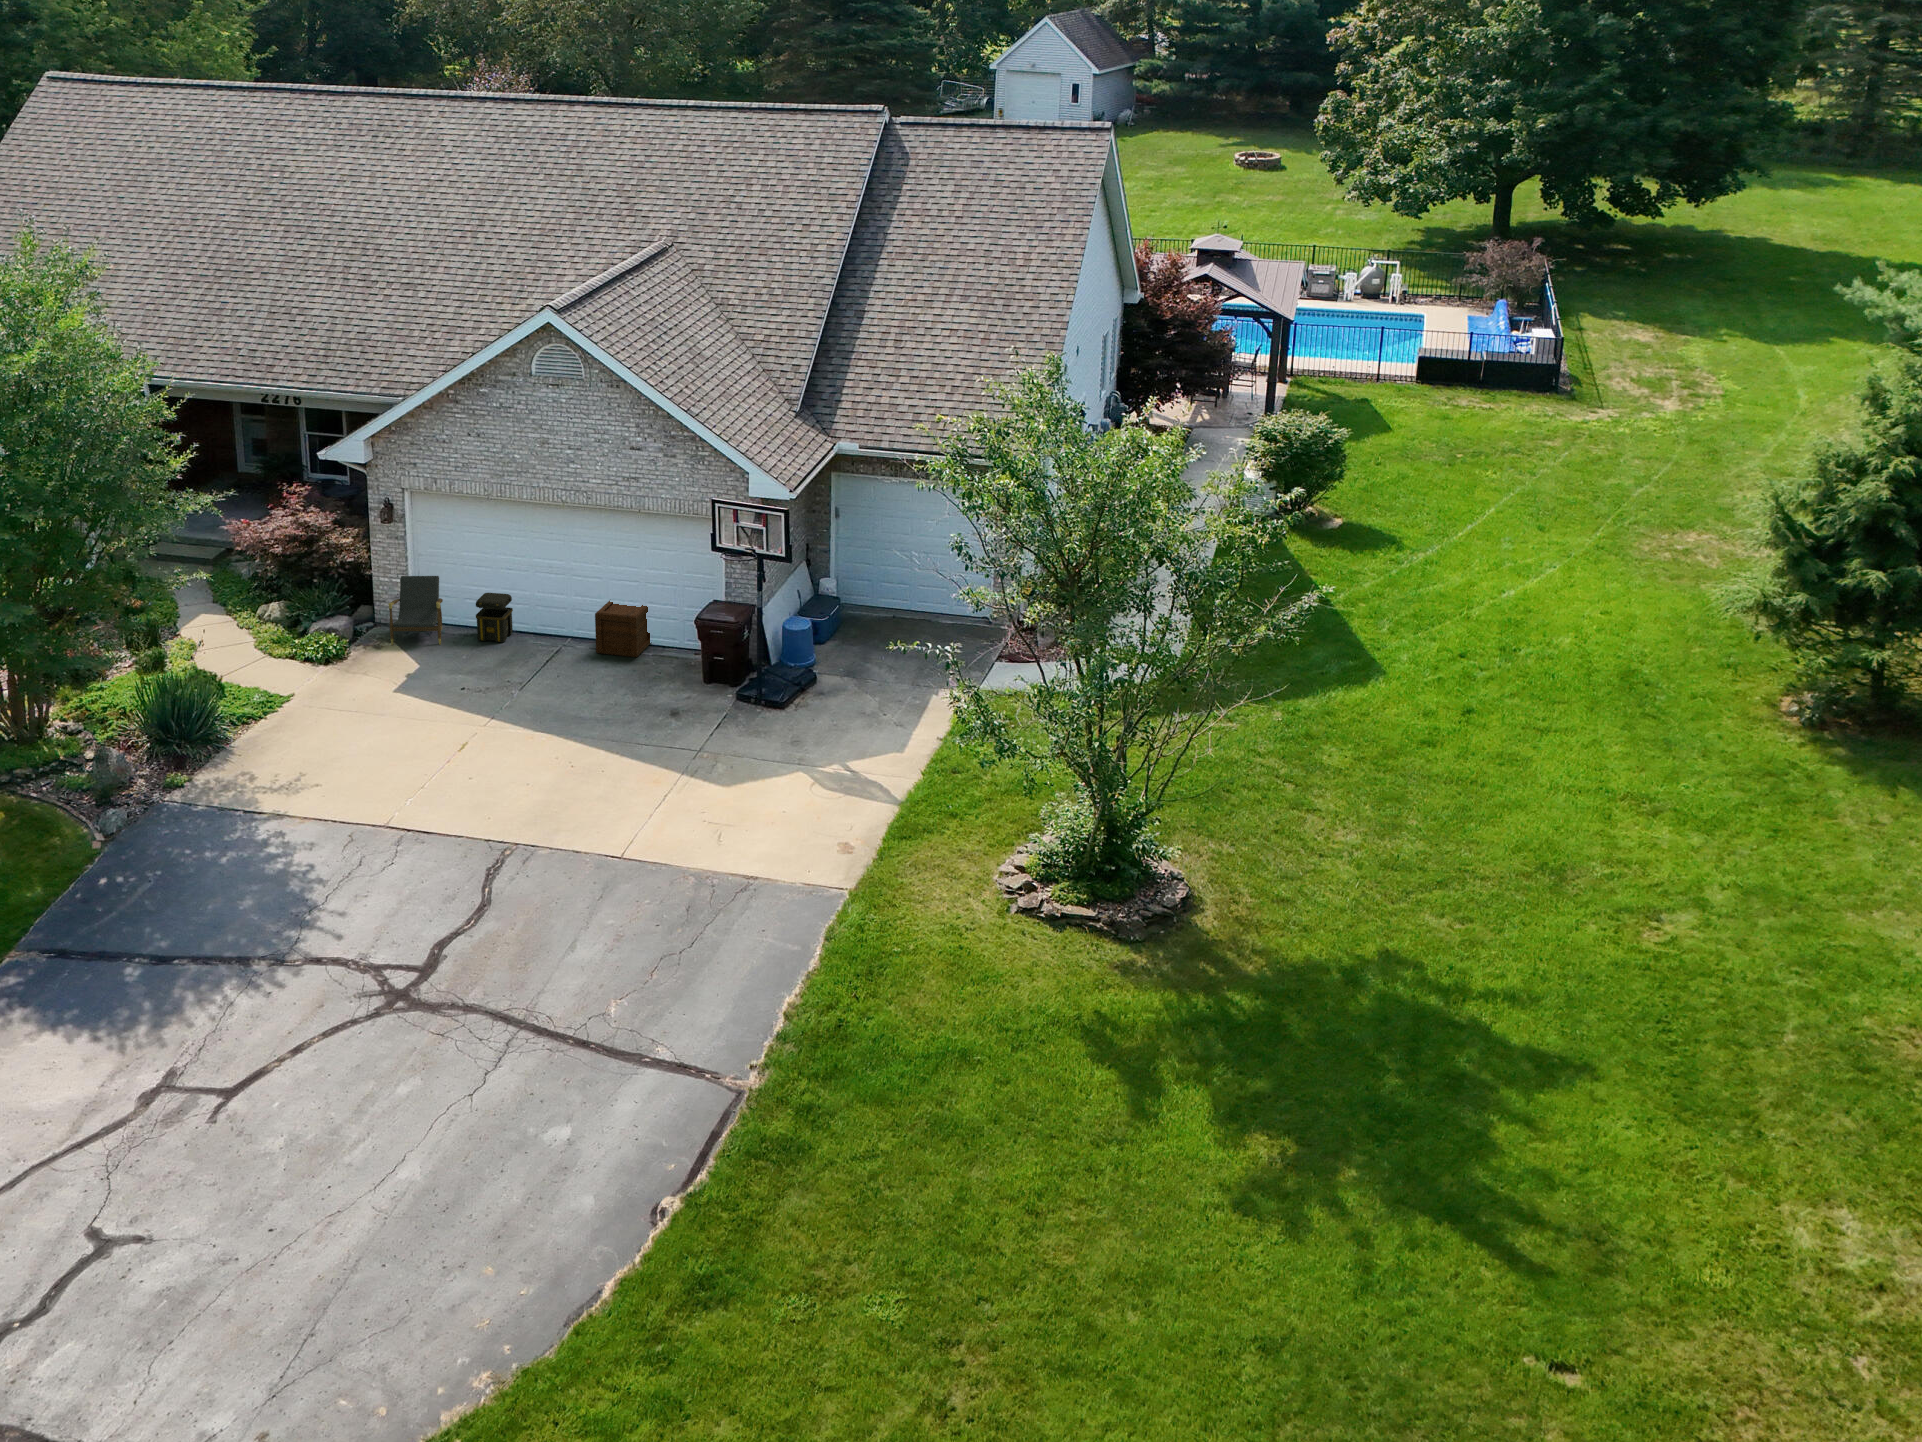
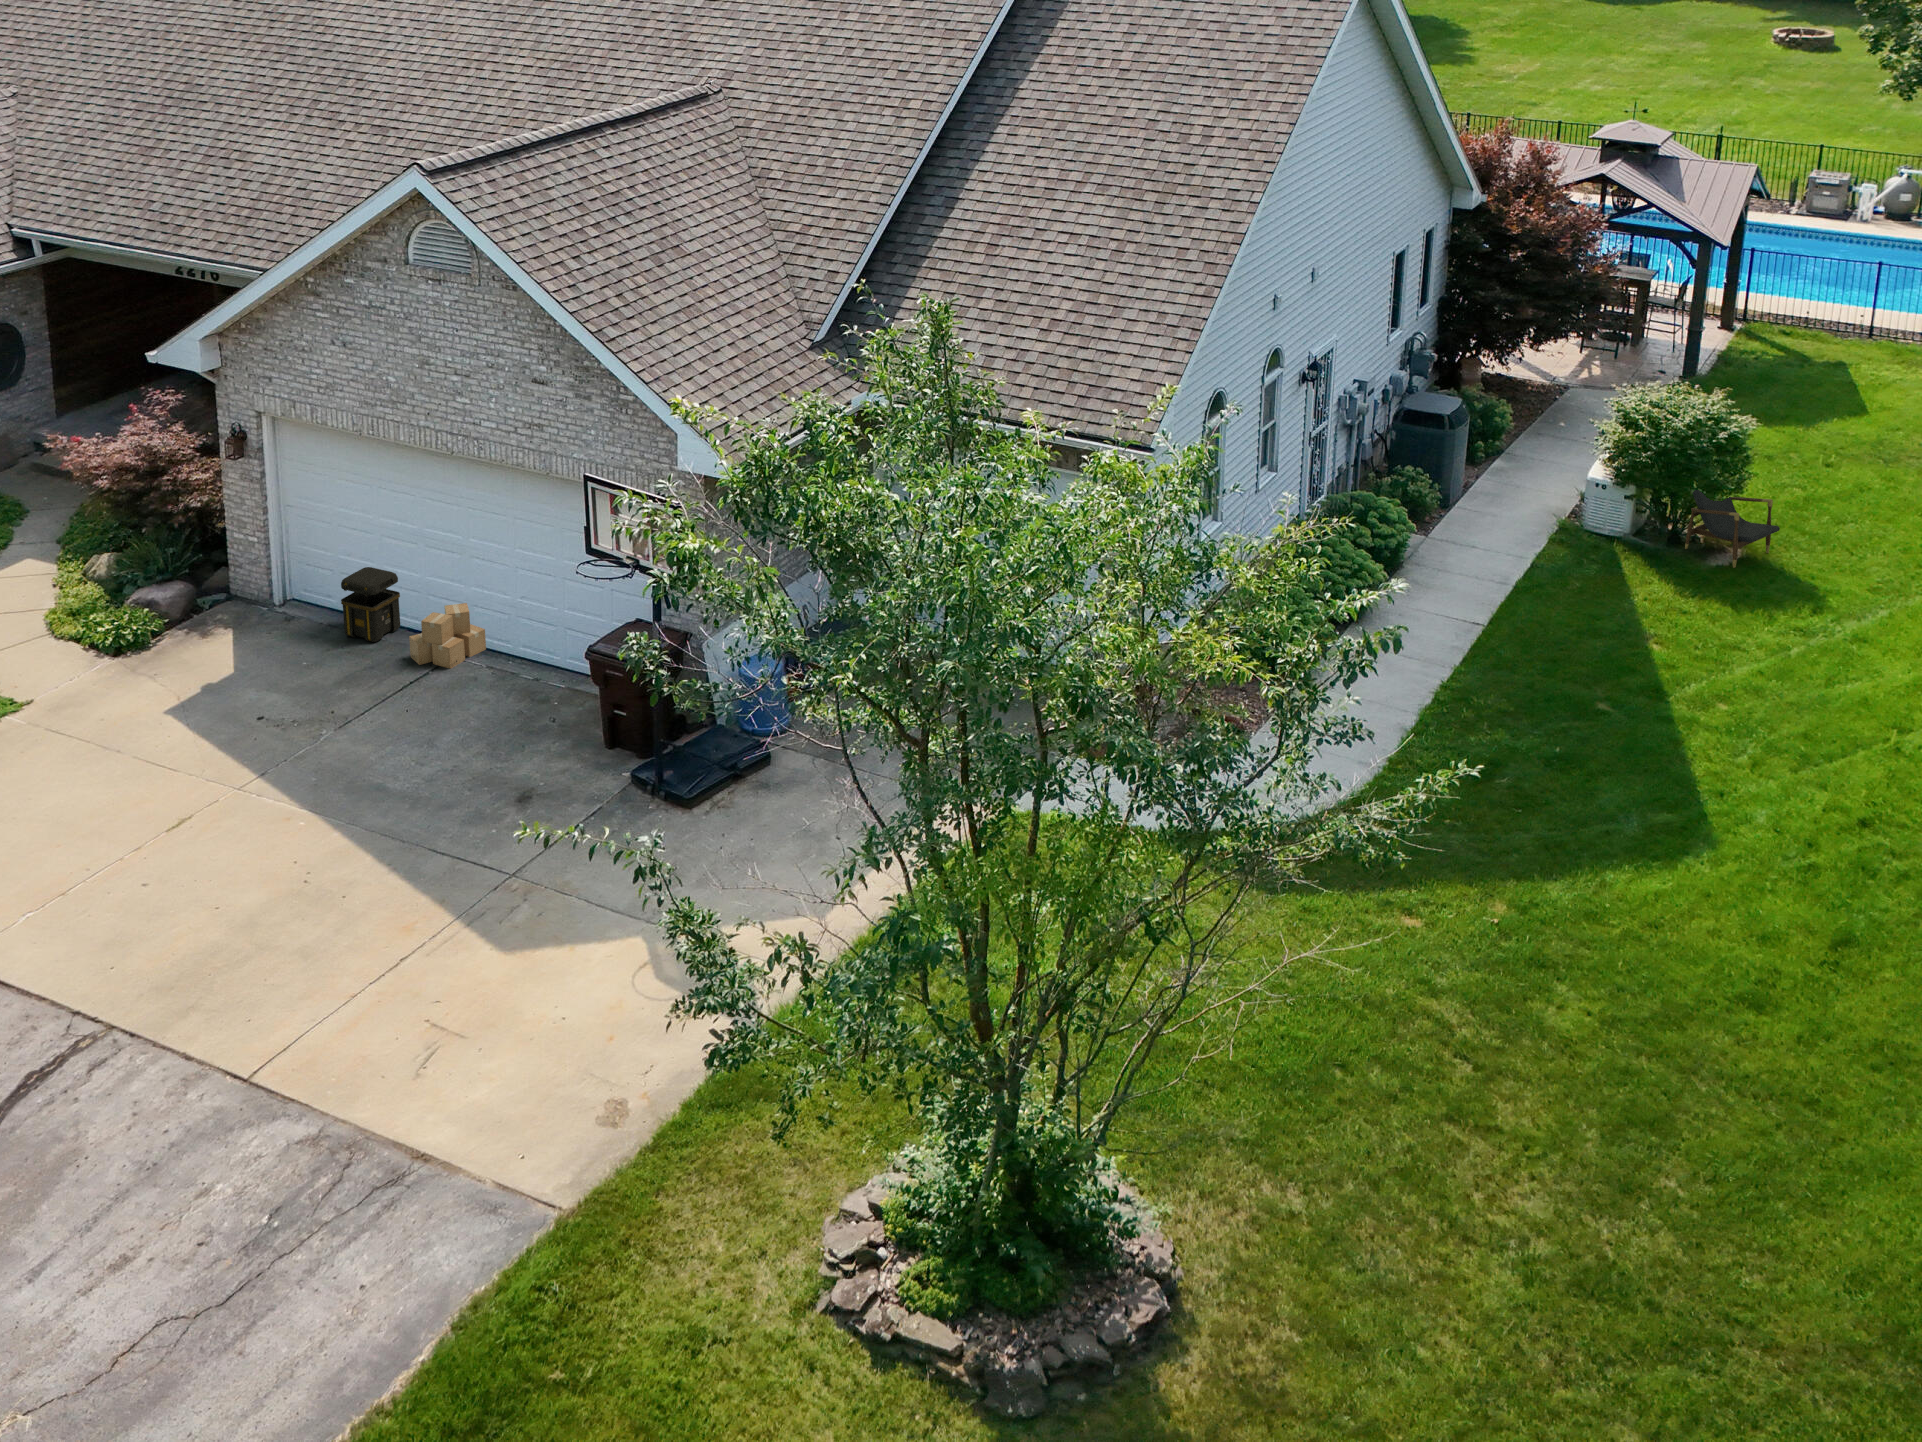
lounge chair: present [389,576,443,645] -> present [1685,490,1780,568]
wooden crate: present [595,601,650,657] -> none [479,597,573,692]
cardboard box: none [535,608,583,651] -> present [409,603,486,669]

